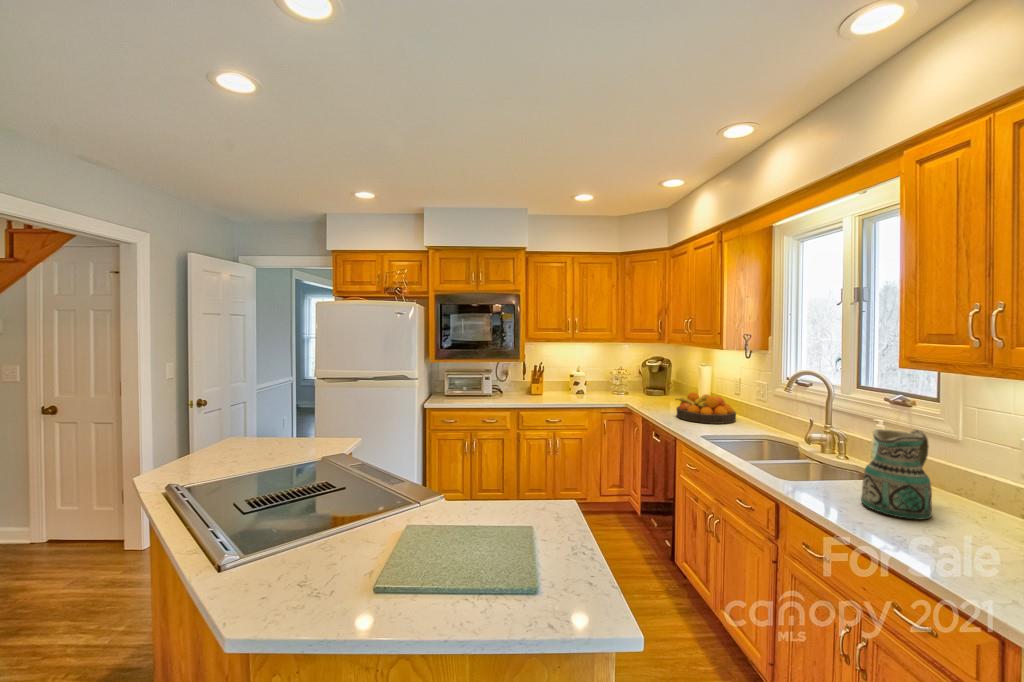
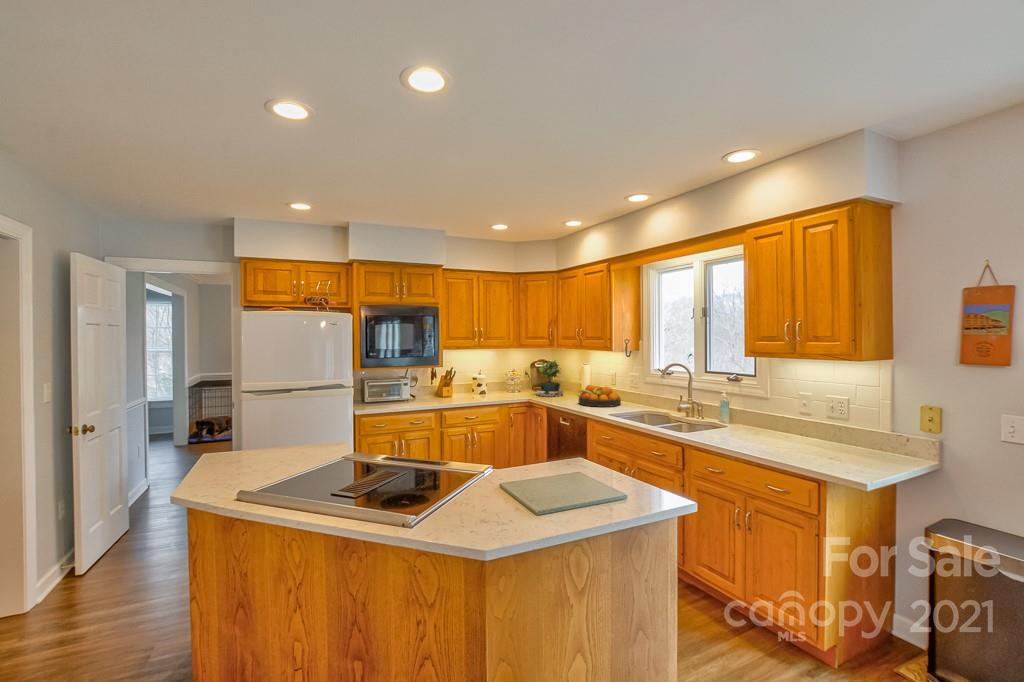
potted plant: none [639,357,675,404] -> present [537,360,563,397]
ceramic pitcher: present [861,429,932,519] -> none [732,391,767,440]

